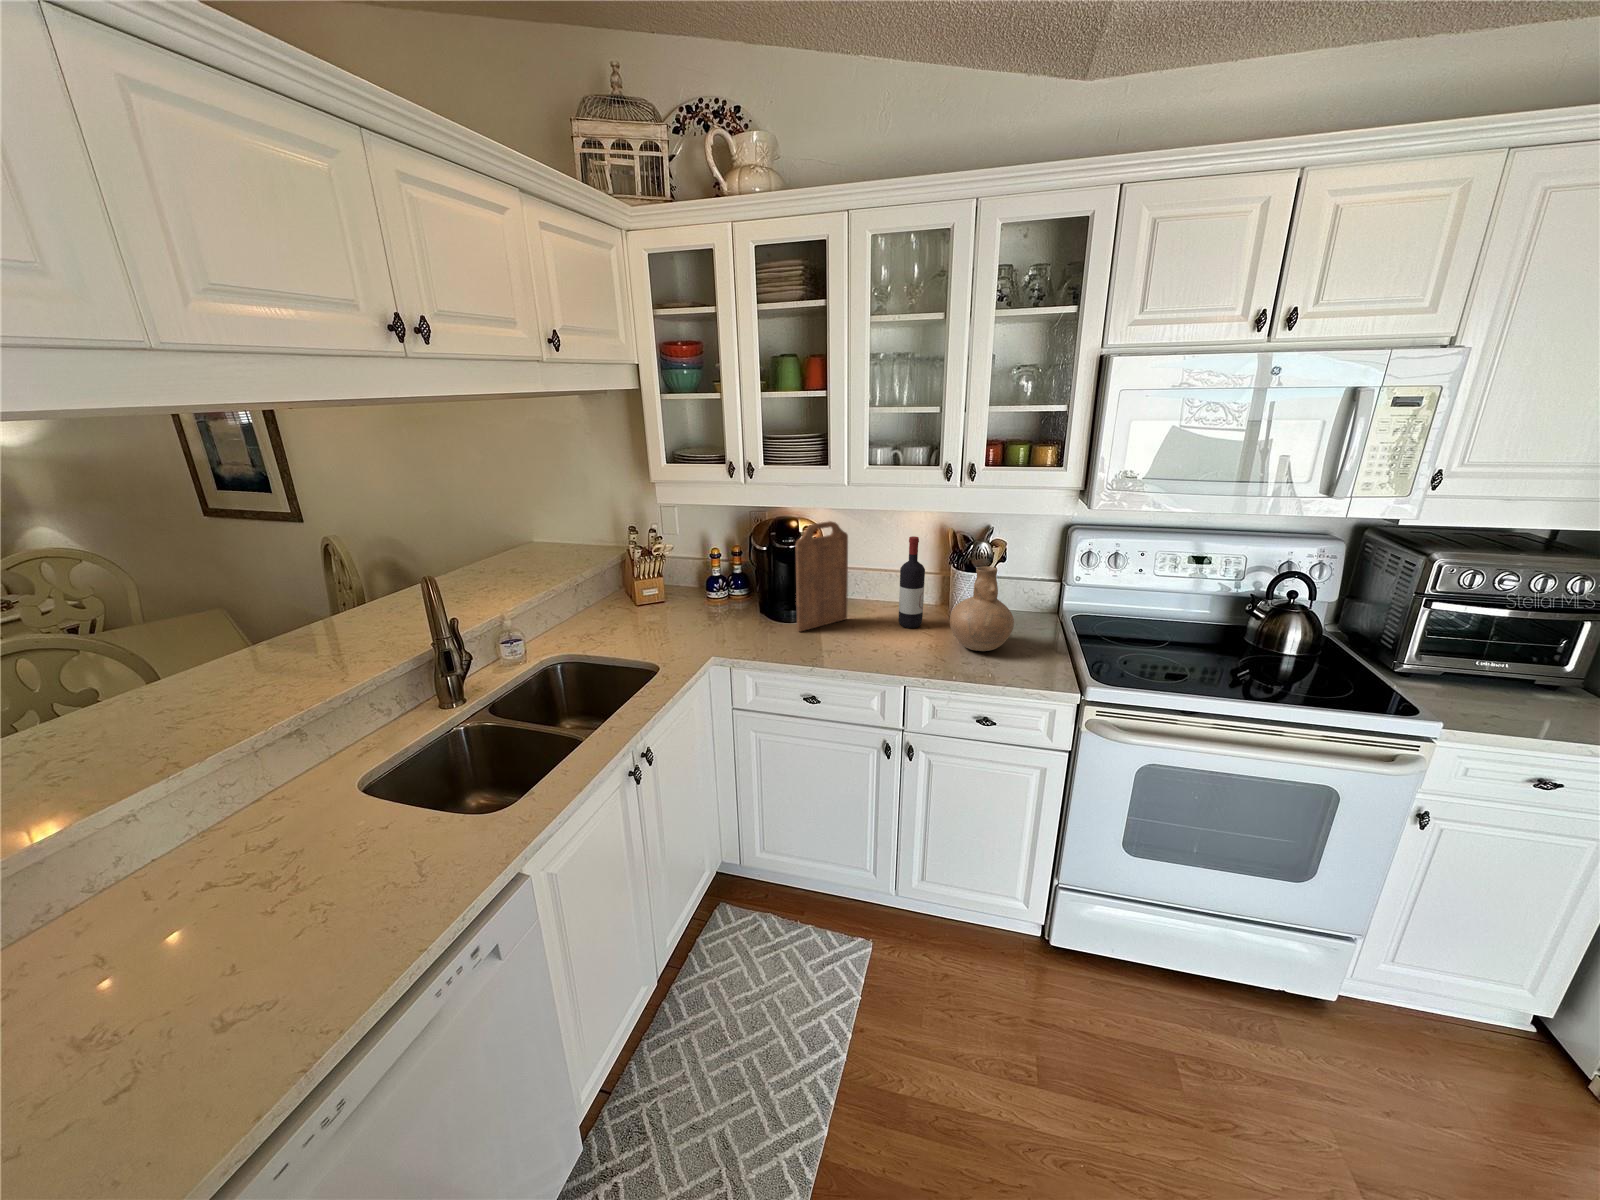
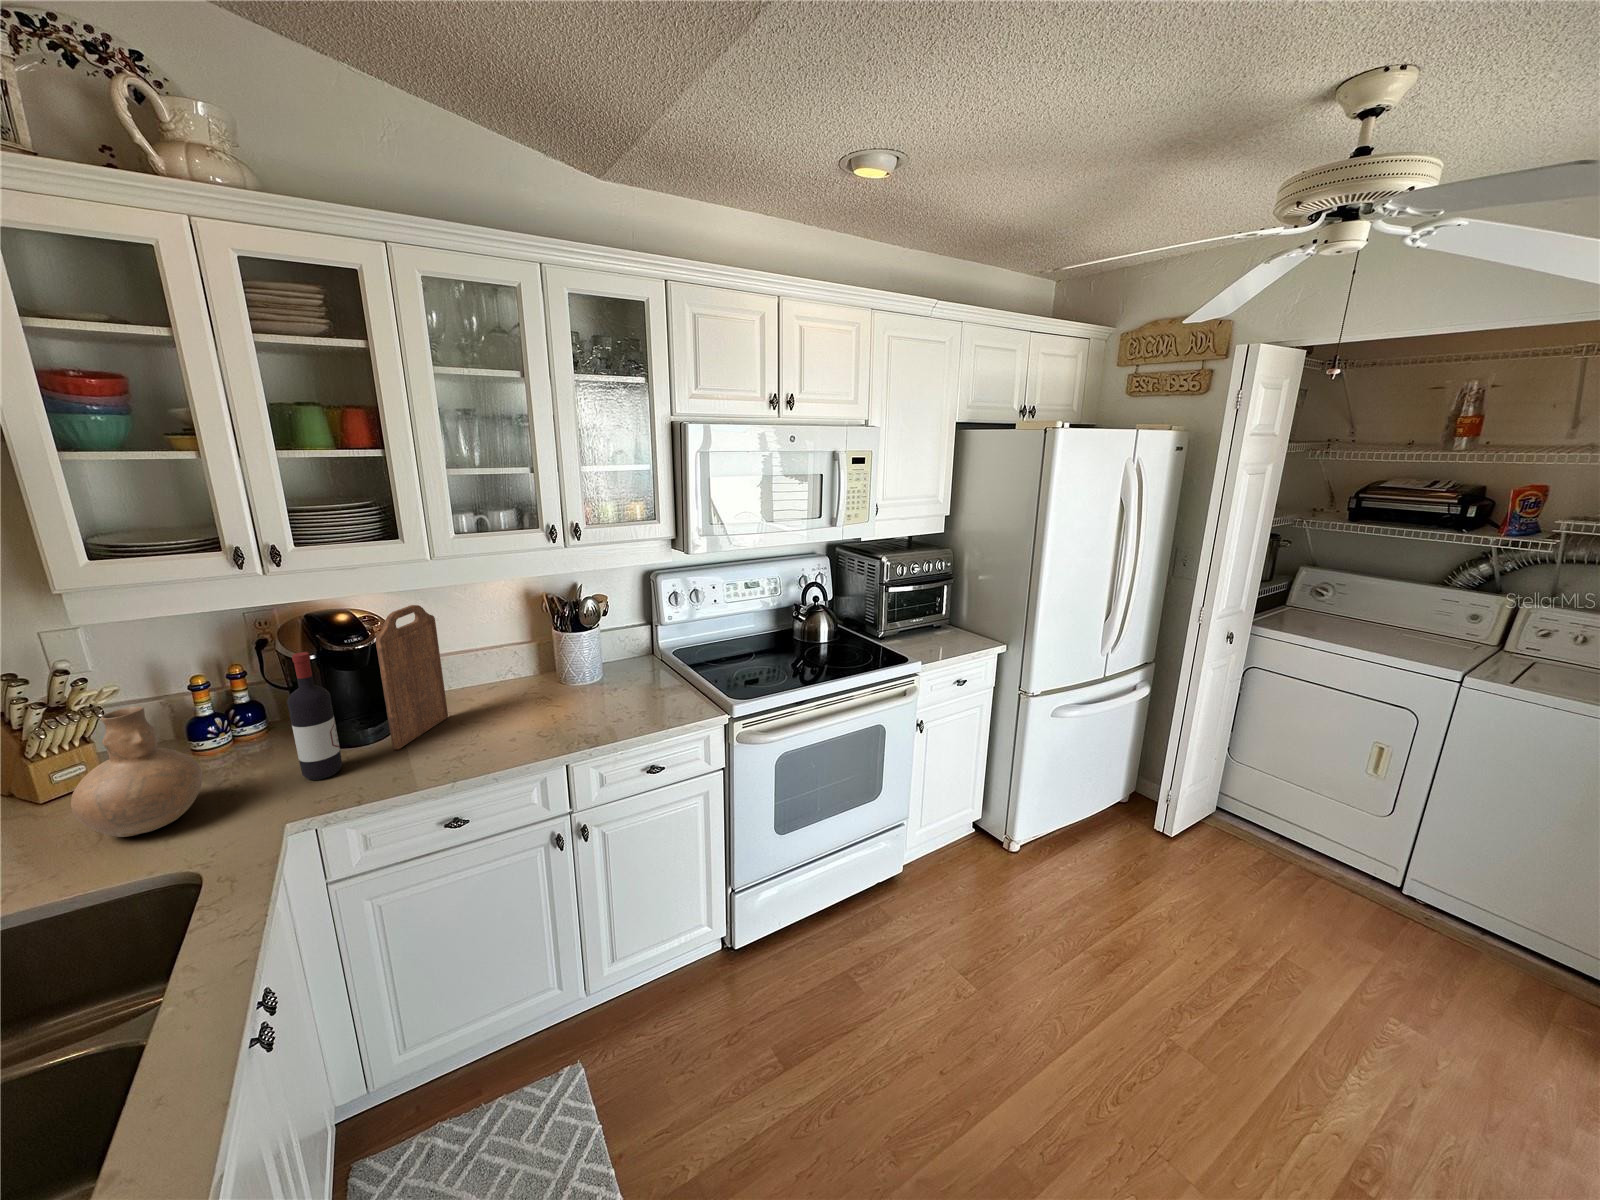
wine bottle: present [899,536,925,628] -> present [287,652,342,780]
vase: present [950,566,1014,651] -> present [71,706,203,837]

